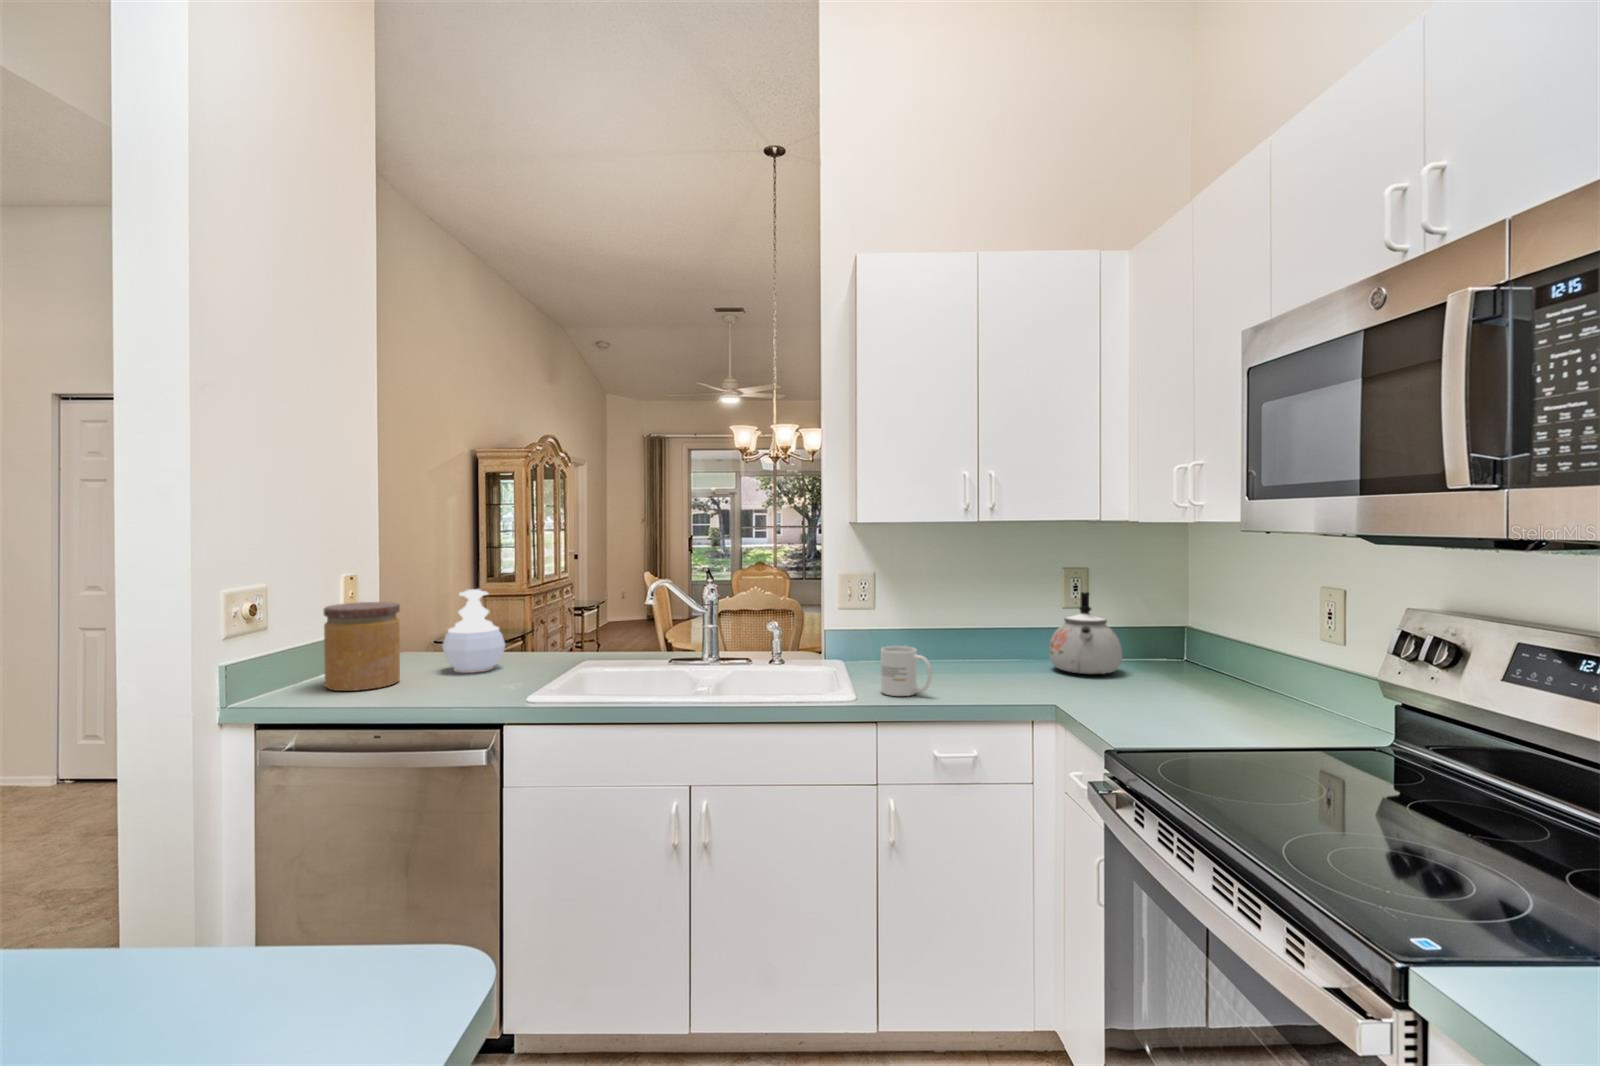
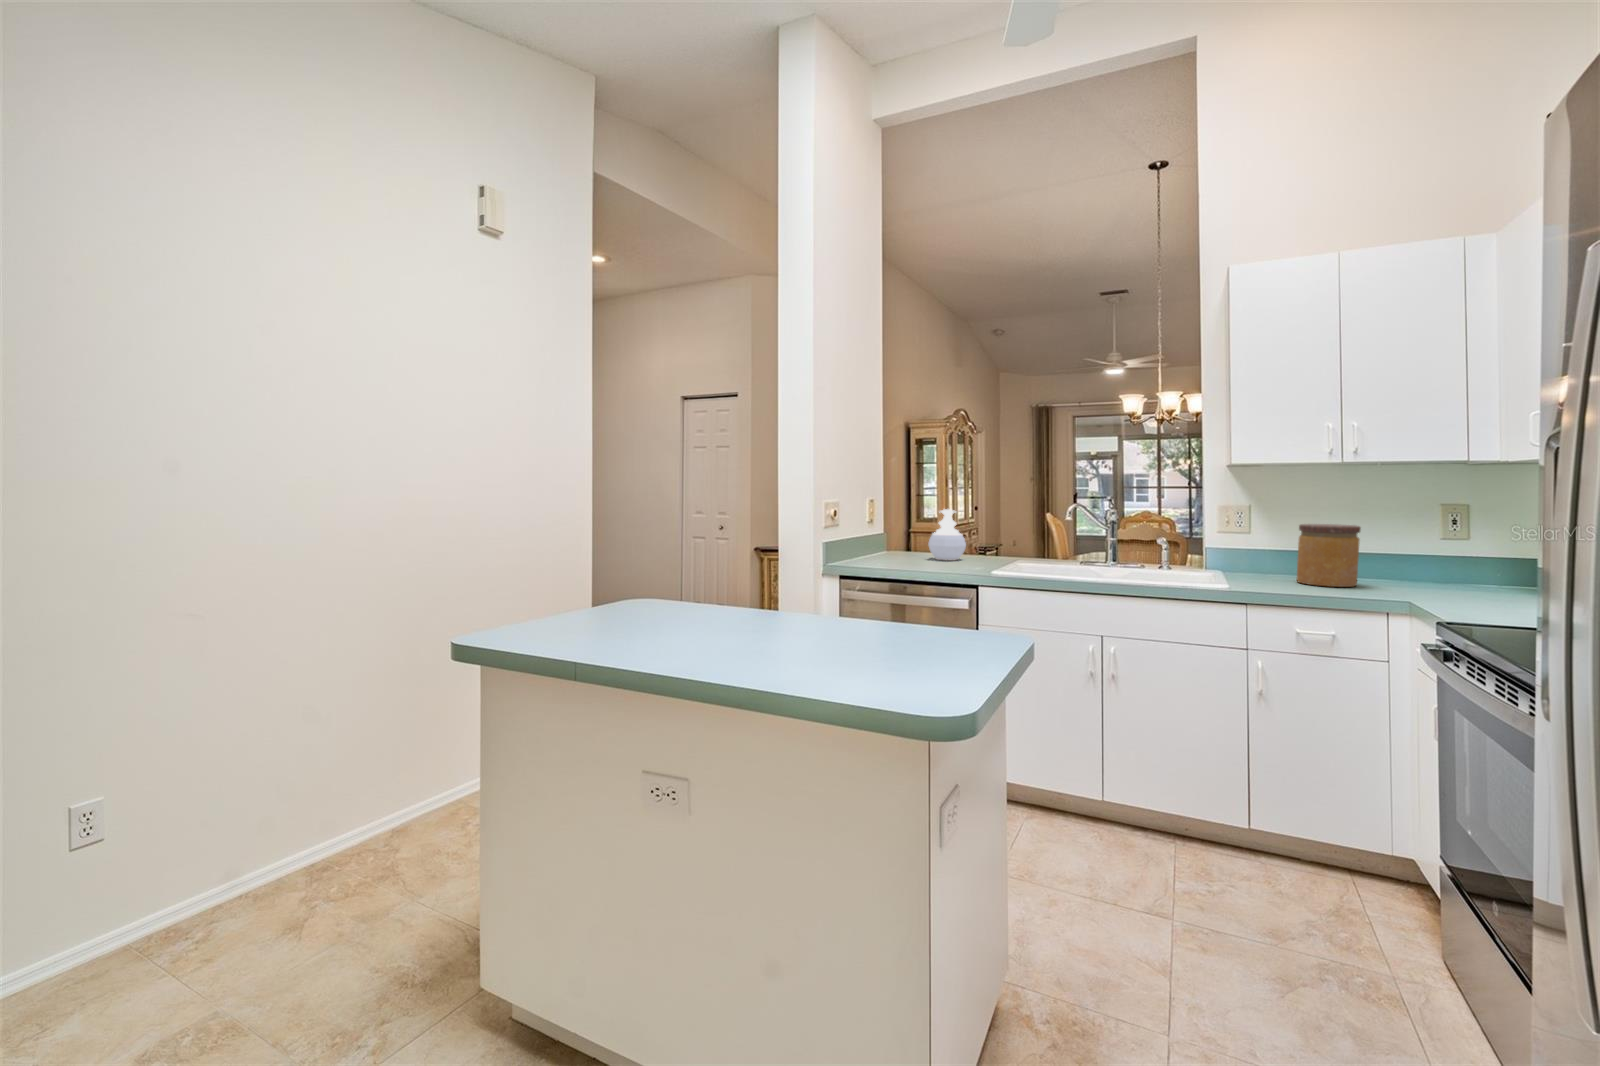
kettle: present [1049,592,1122,674] -> none [1416,521,1496,591]
jar: present [324,602,400,691] -> present [1297,524,1361,587]
mug: present [881,646,932,696] -> none [1246,553,1291,588]

